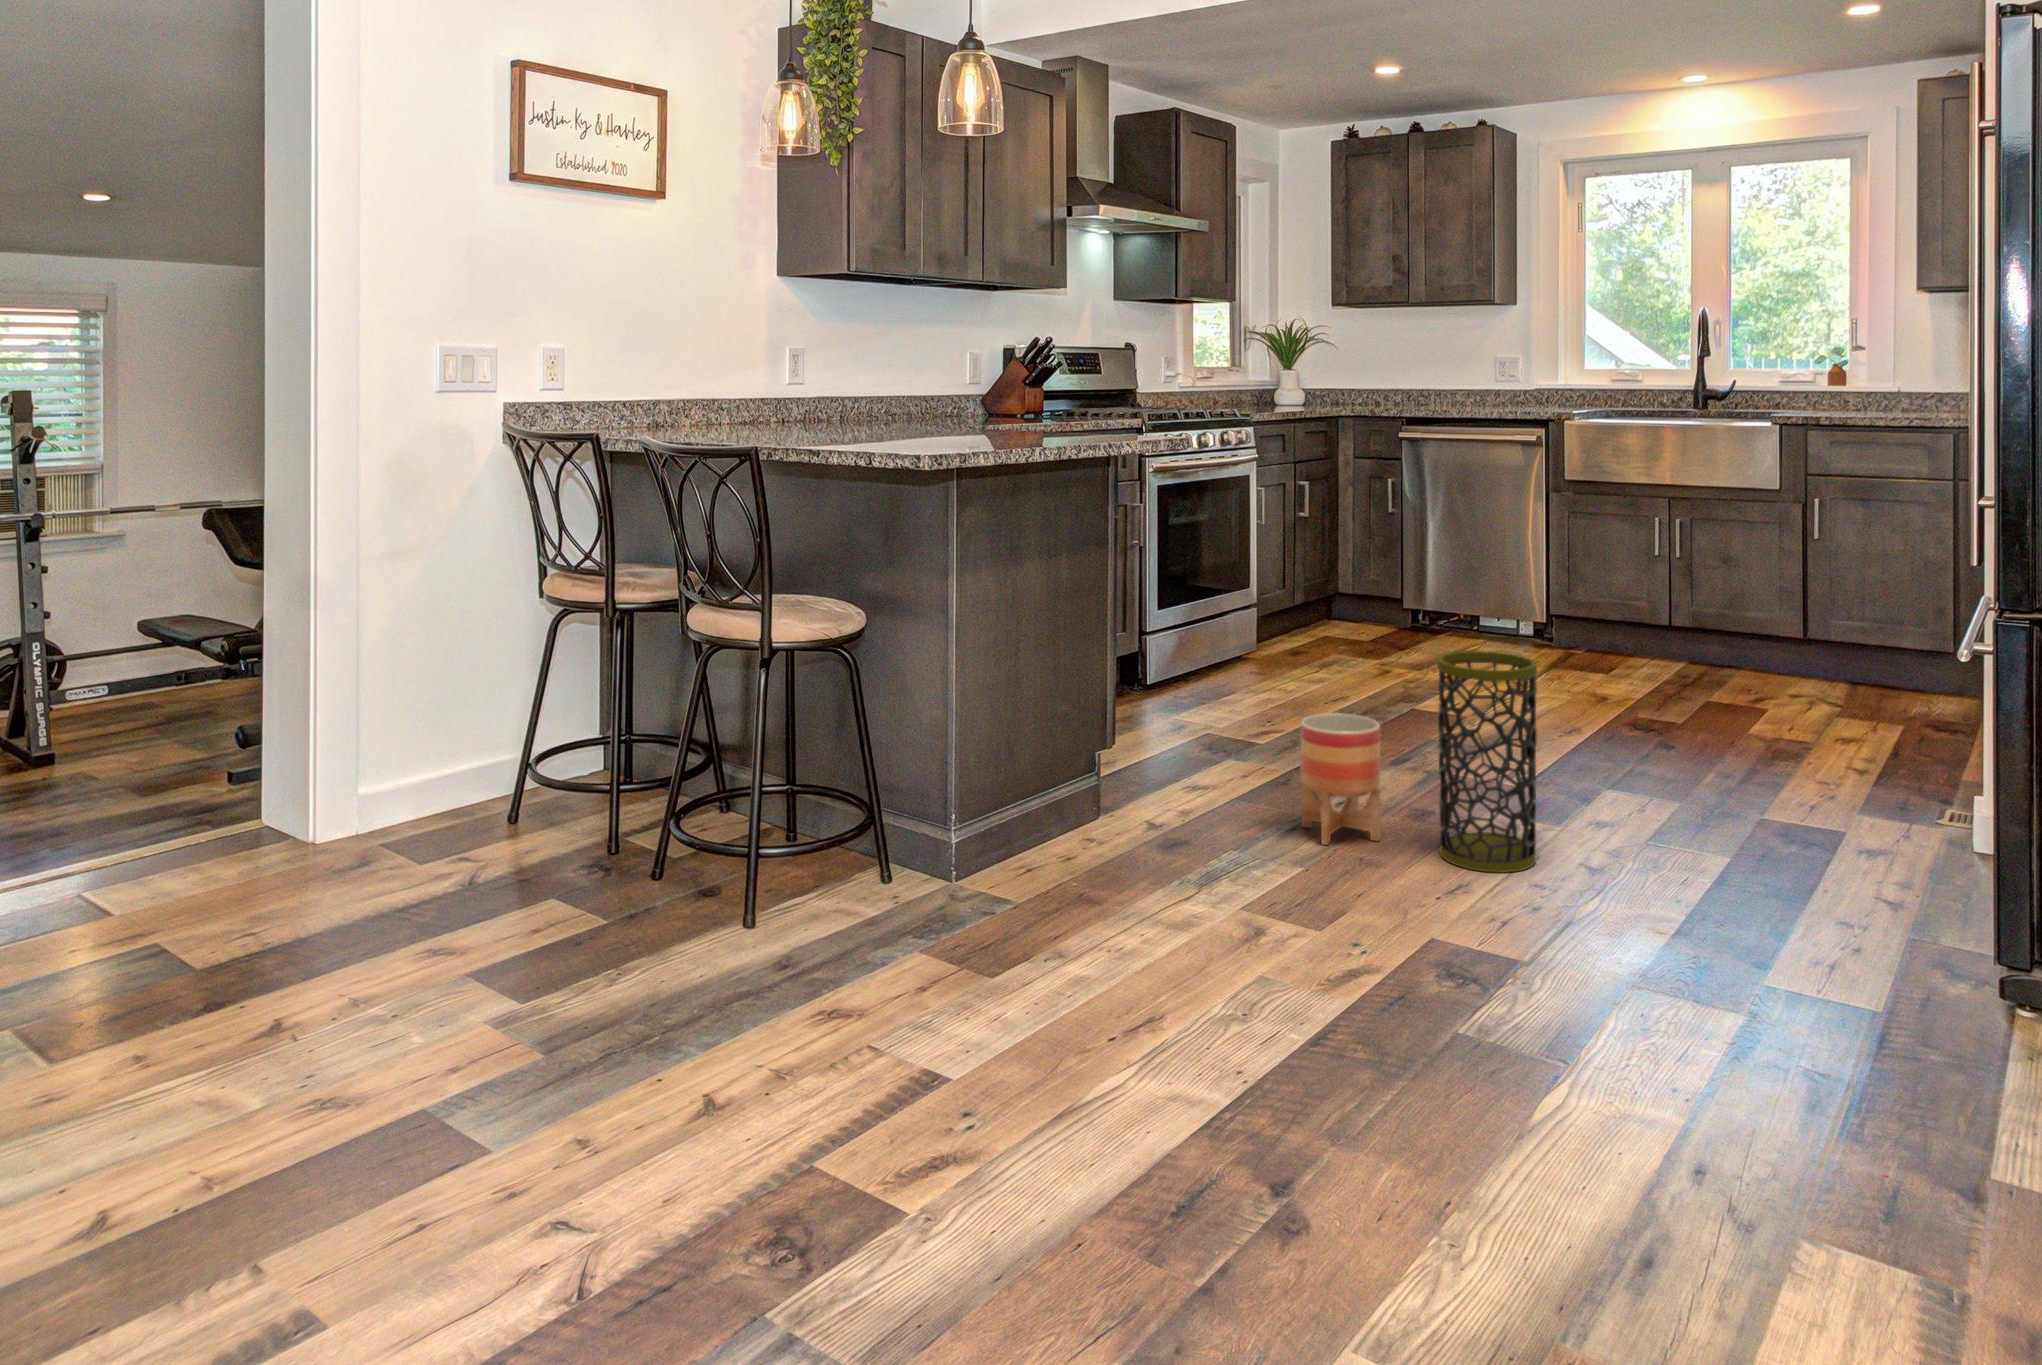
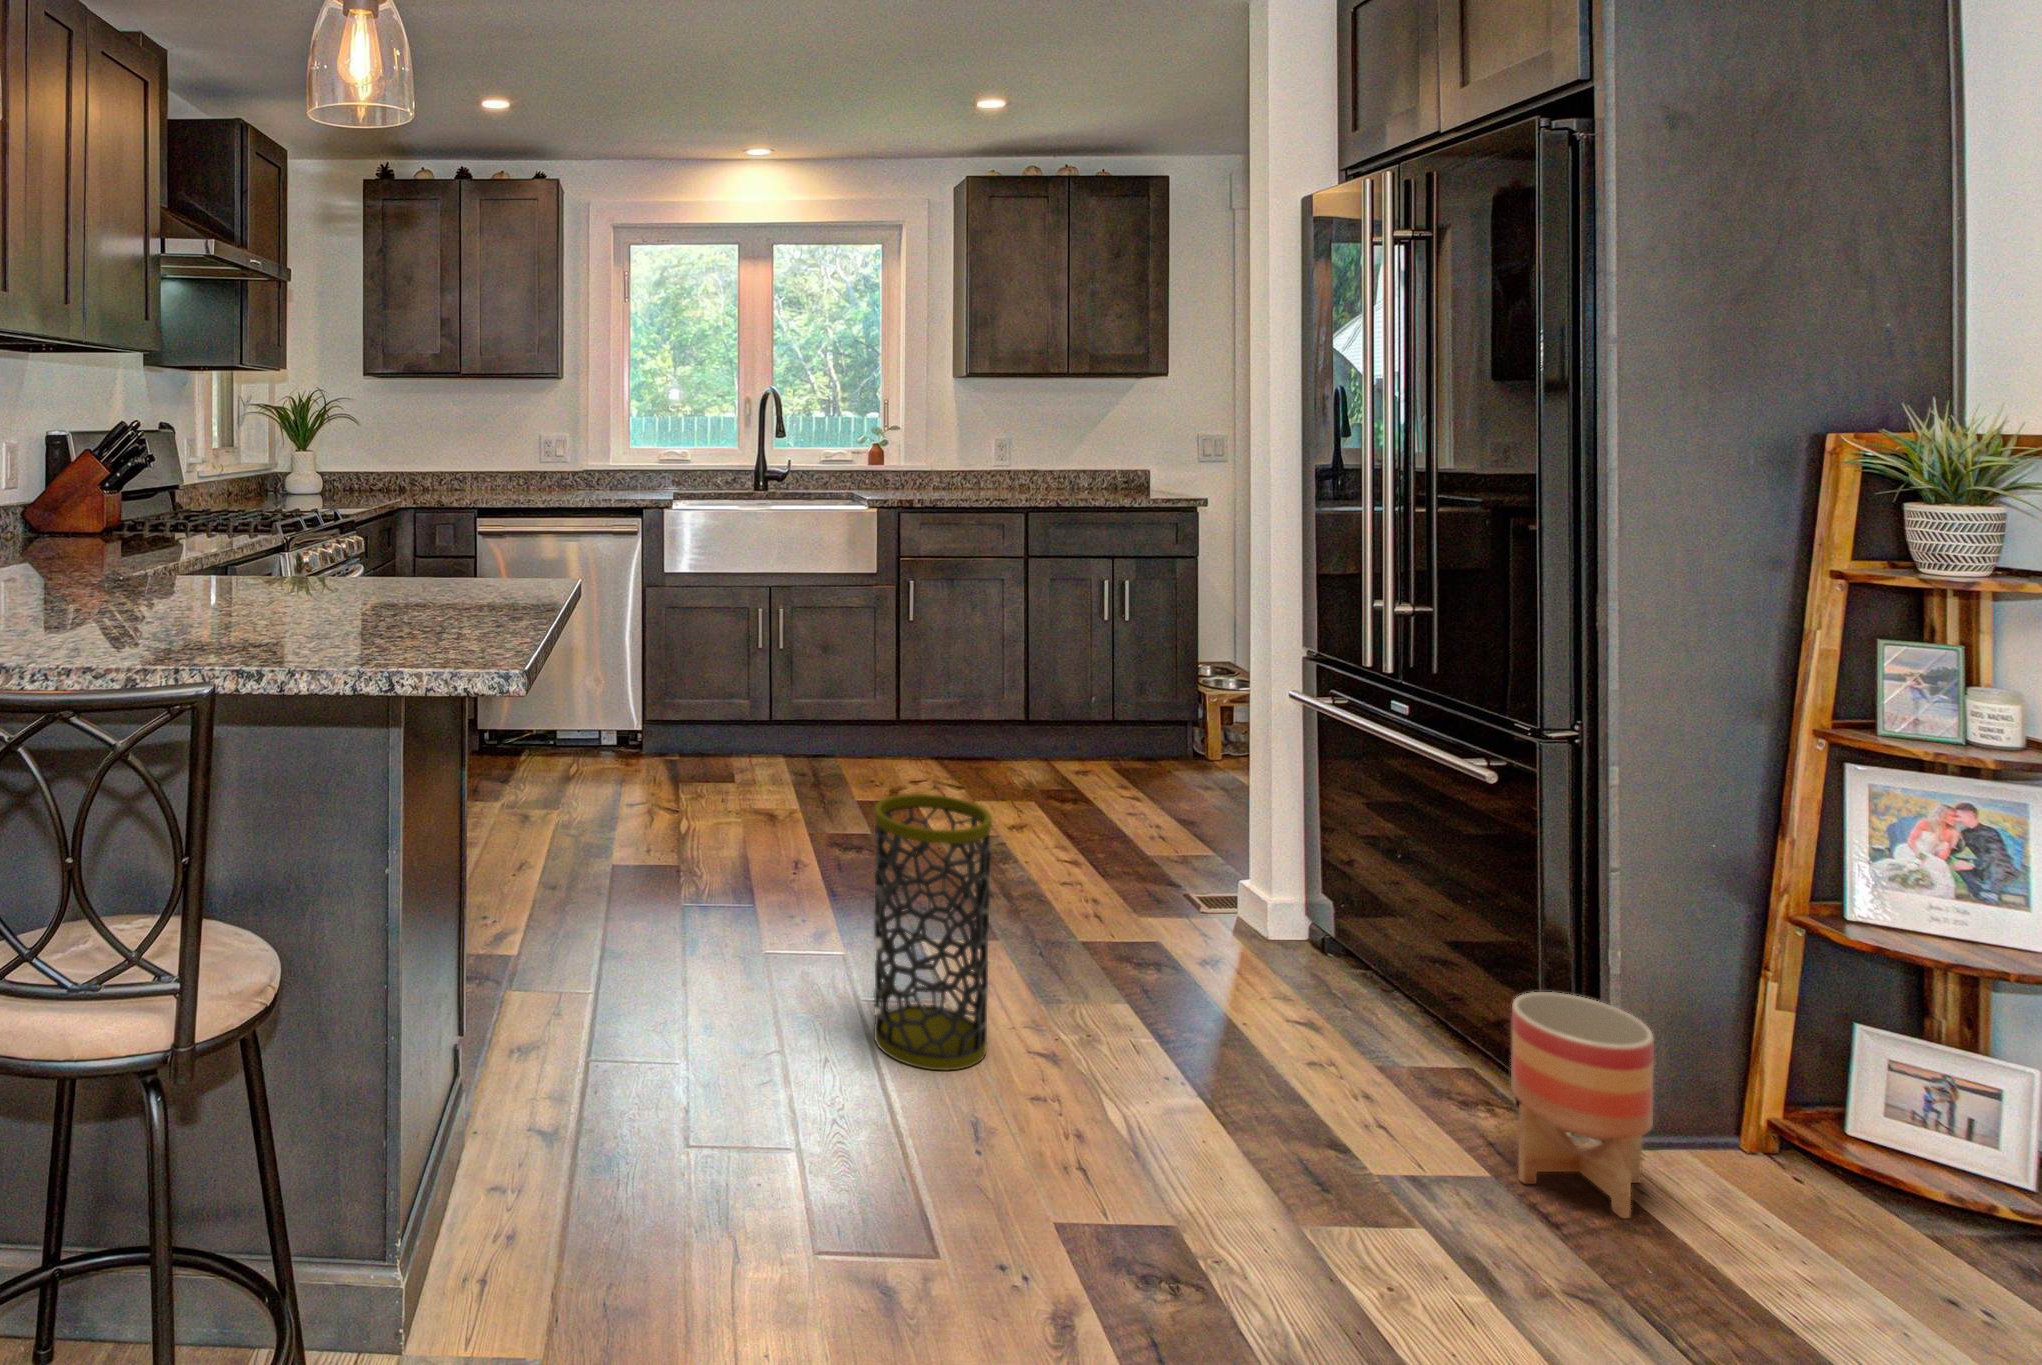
planter: present [1300,713,1381,845] -> present [1511,992,1654,1218]

